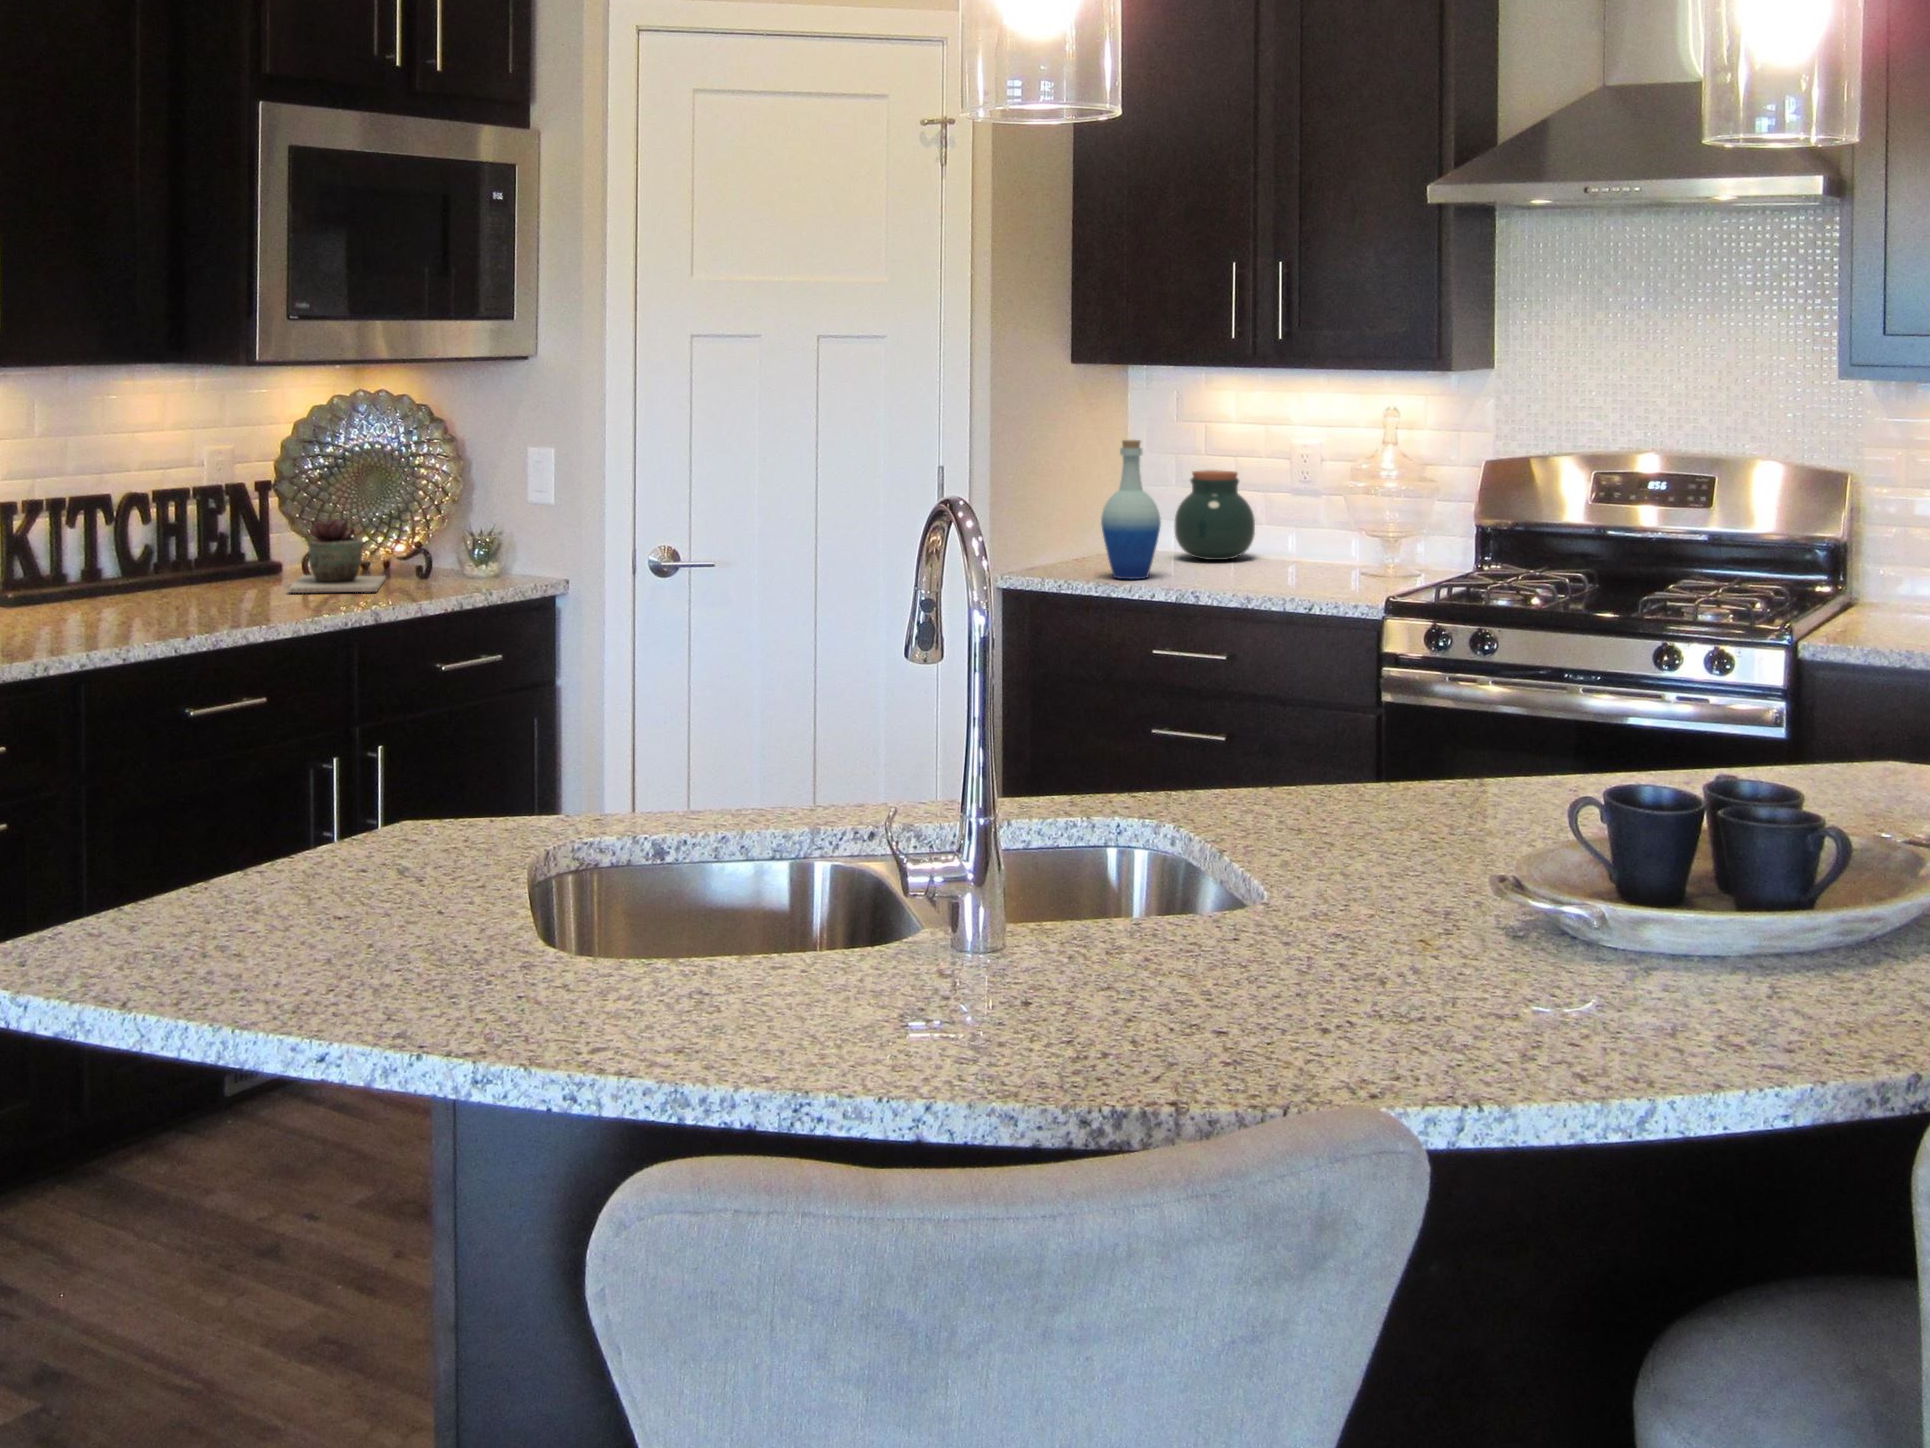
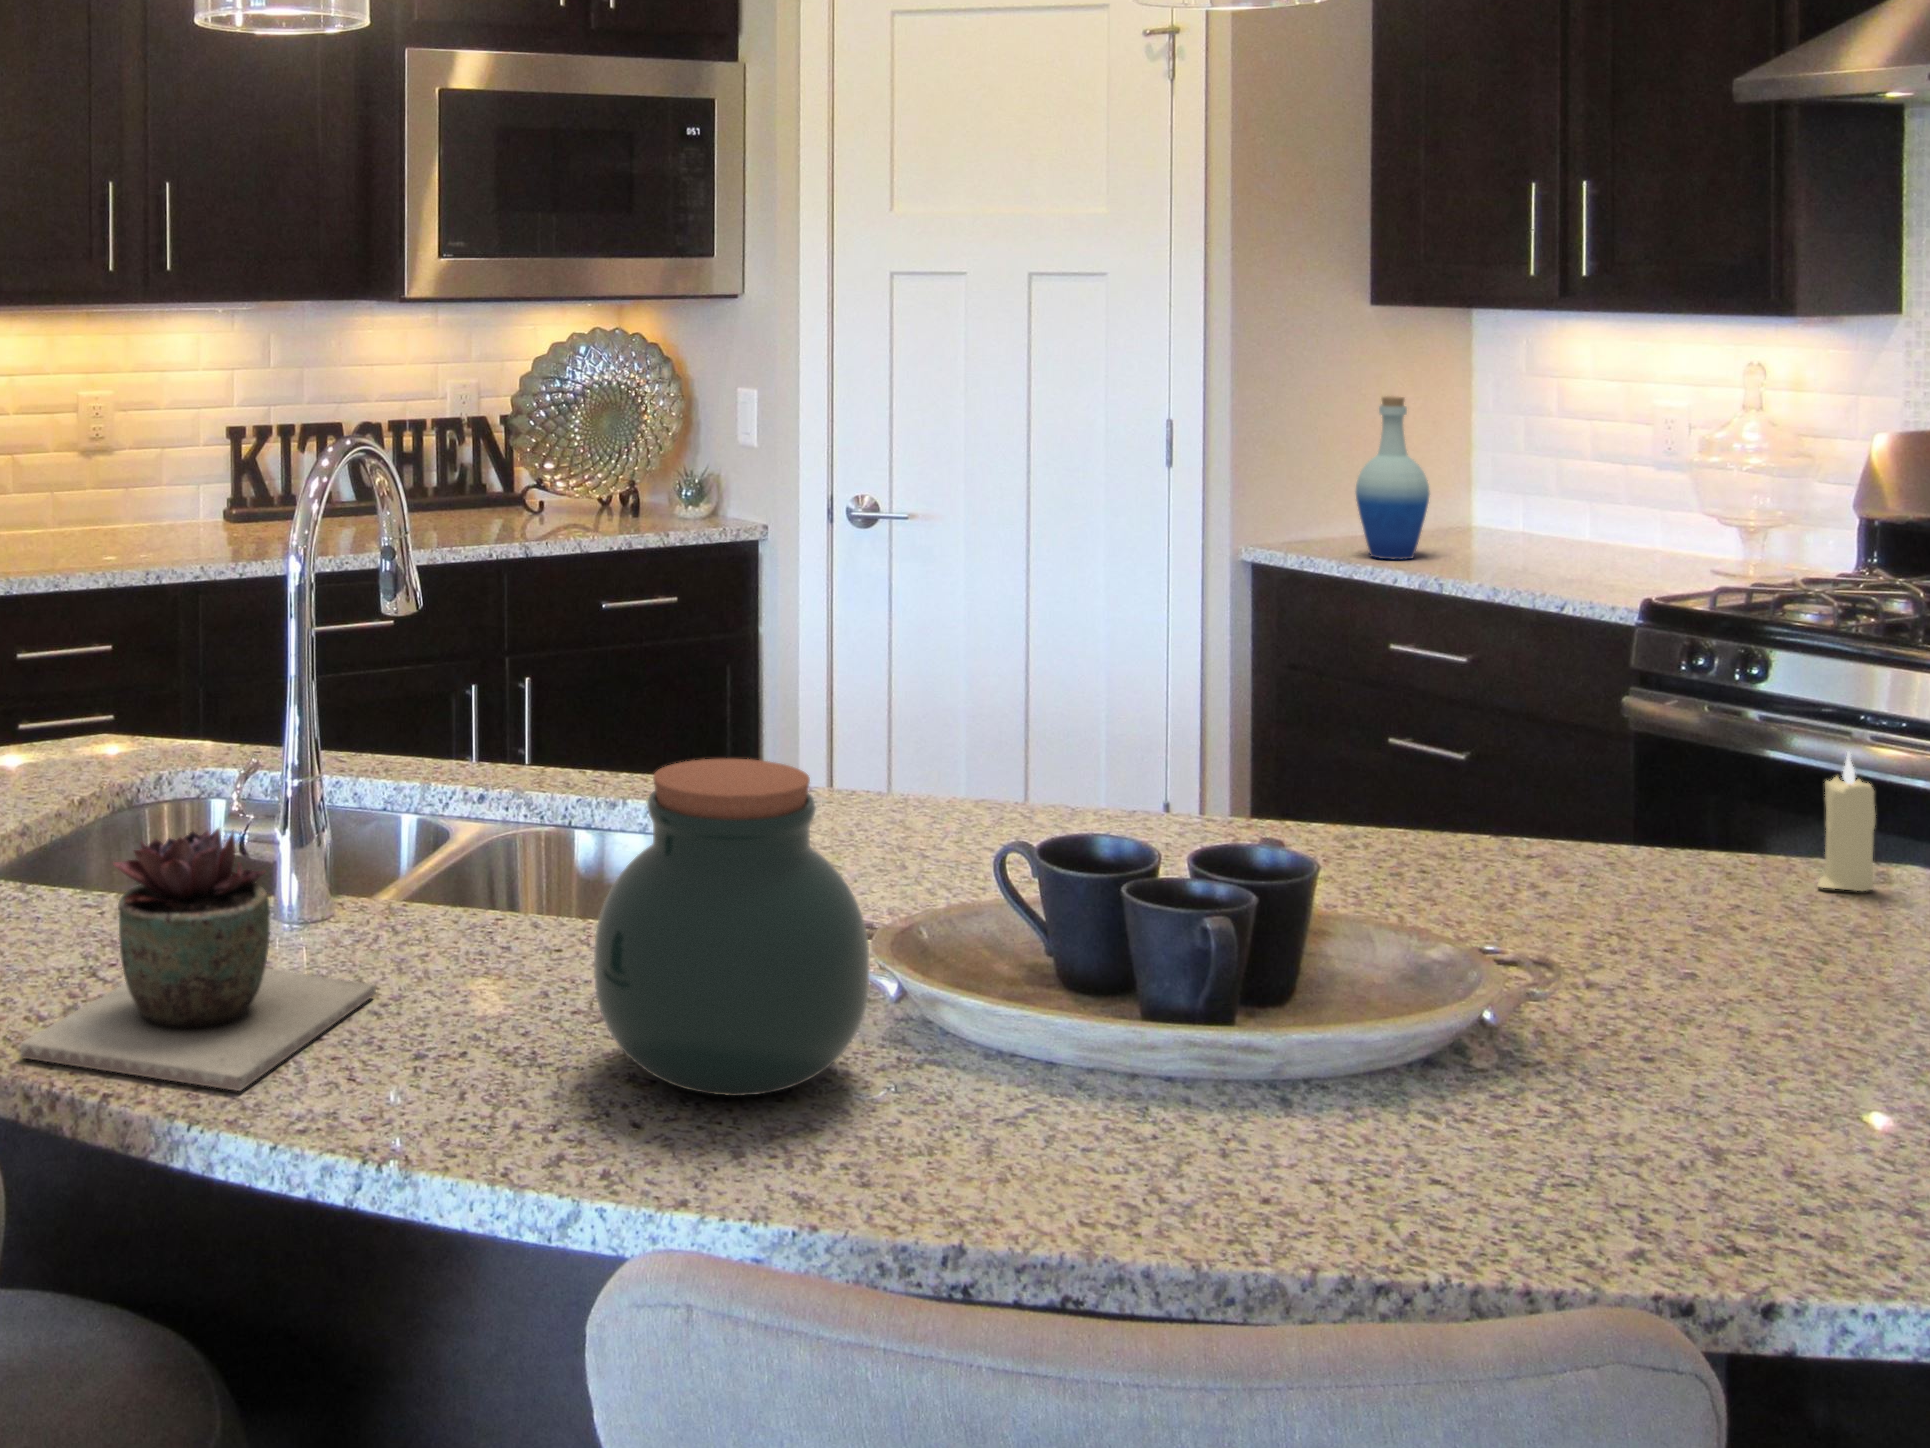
jar: present [1174,470,1255,560] -> present [594,758,869,1096]
succulent plant: present [289,519,386,593] -> present [20,829,376,1091]
candle: none [1865,683,1903,783] -> present [1818,752,1876,891]

